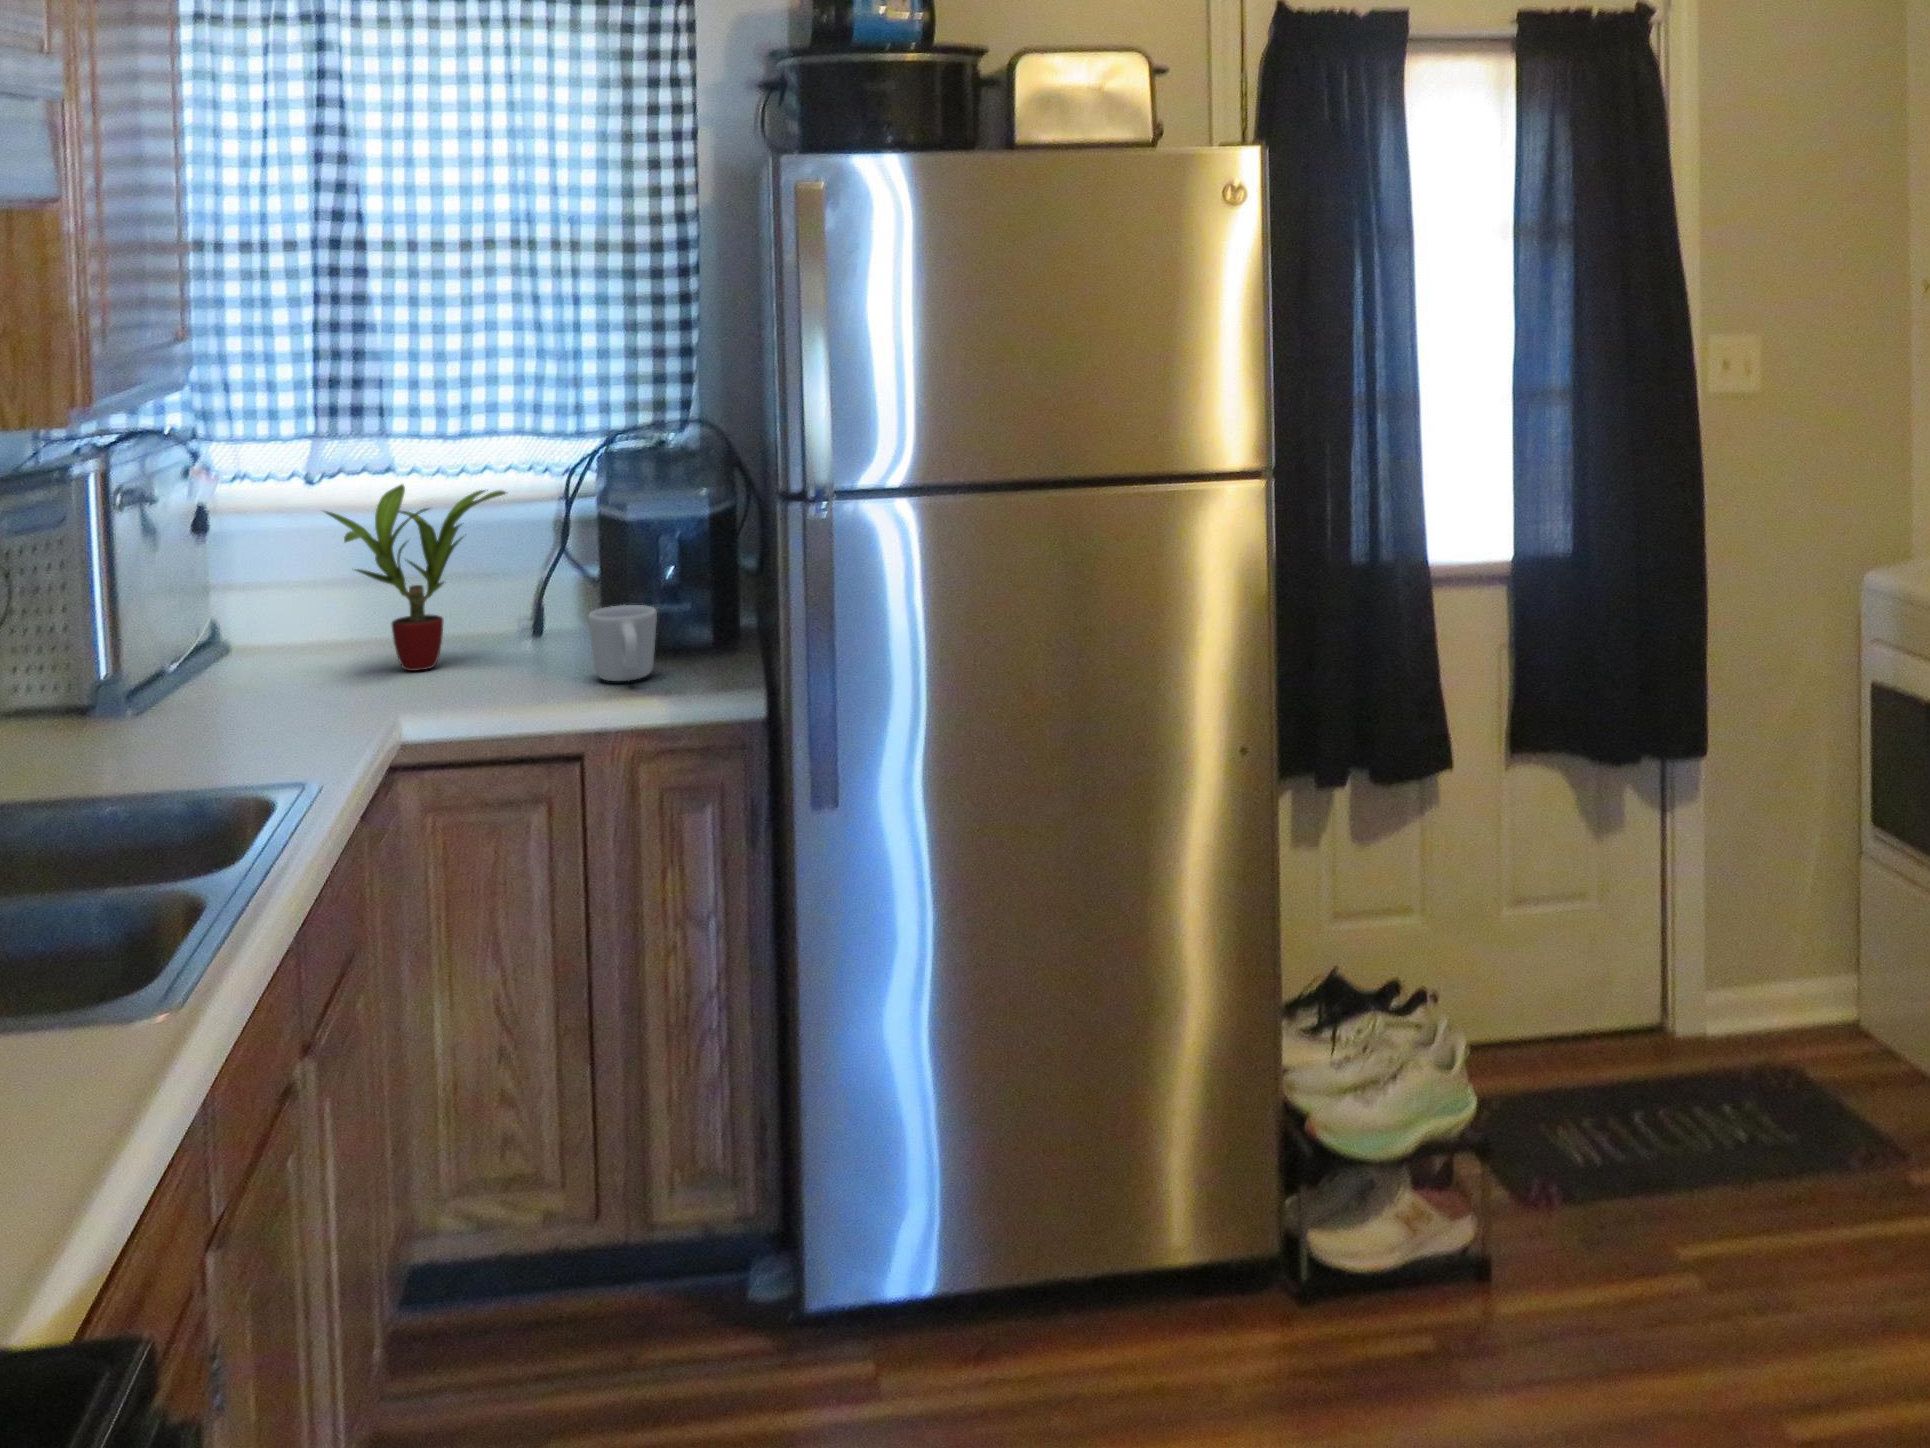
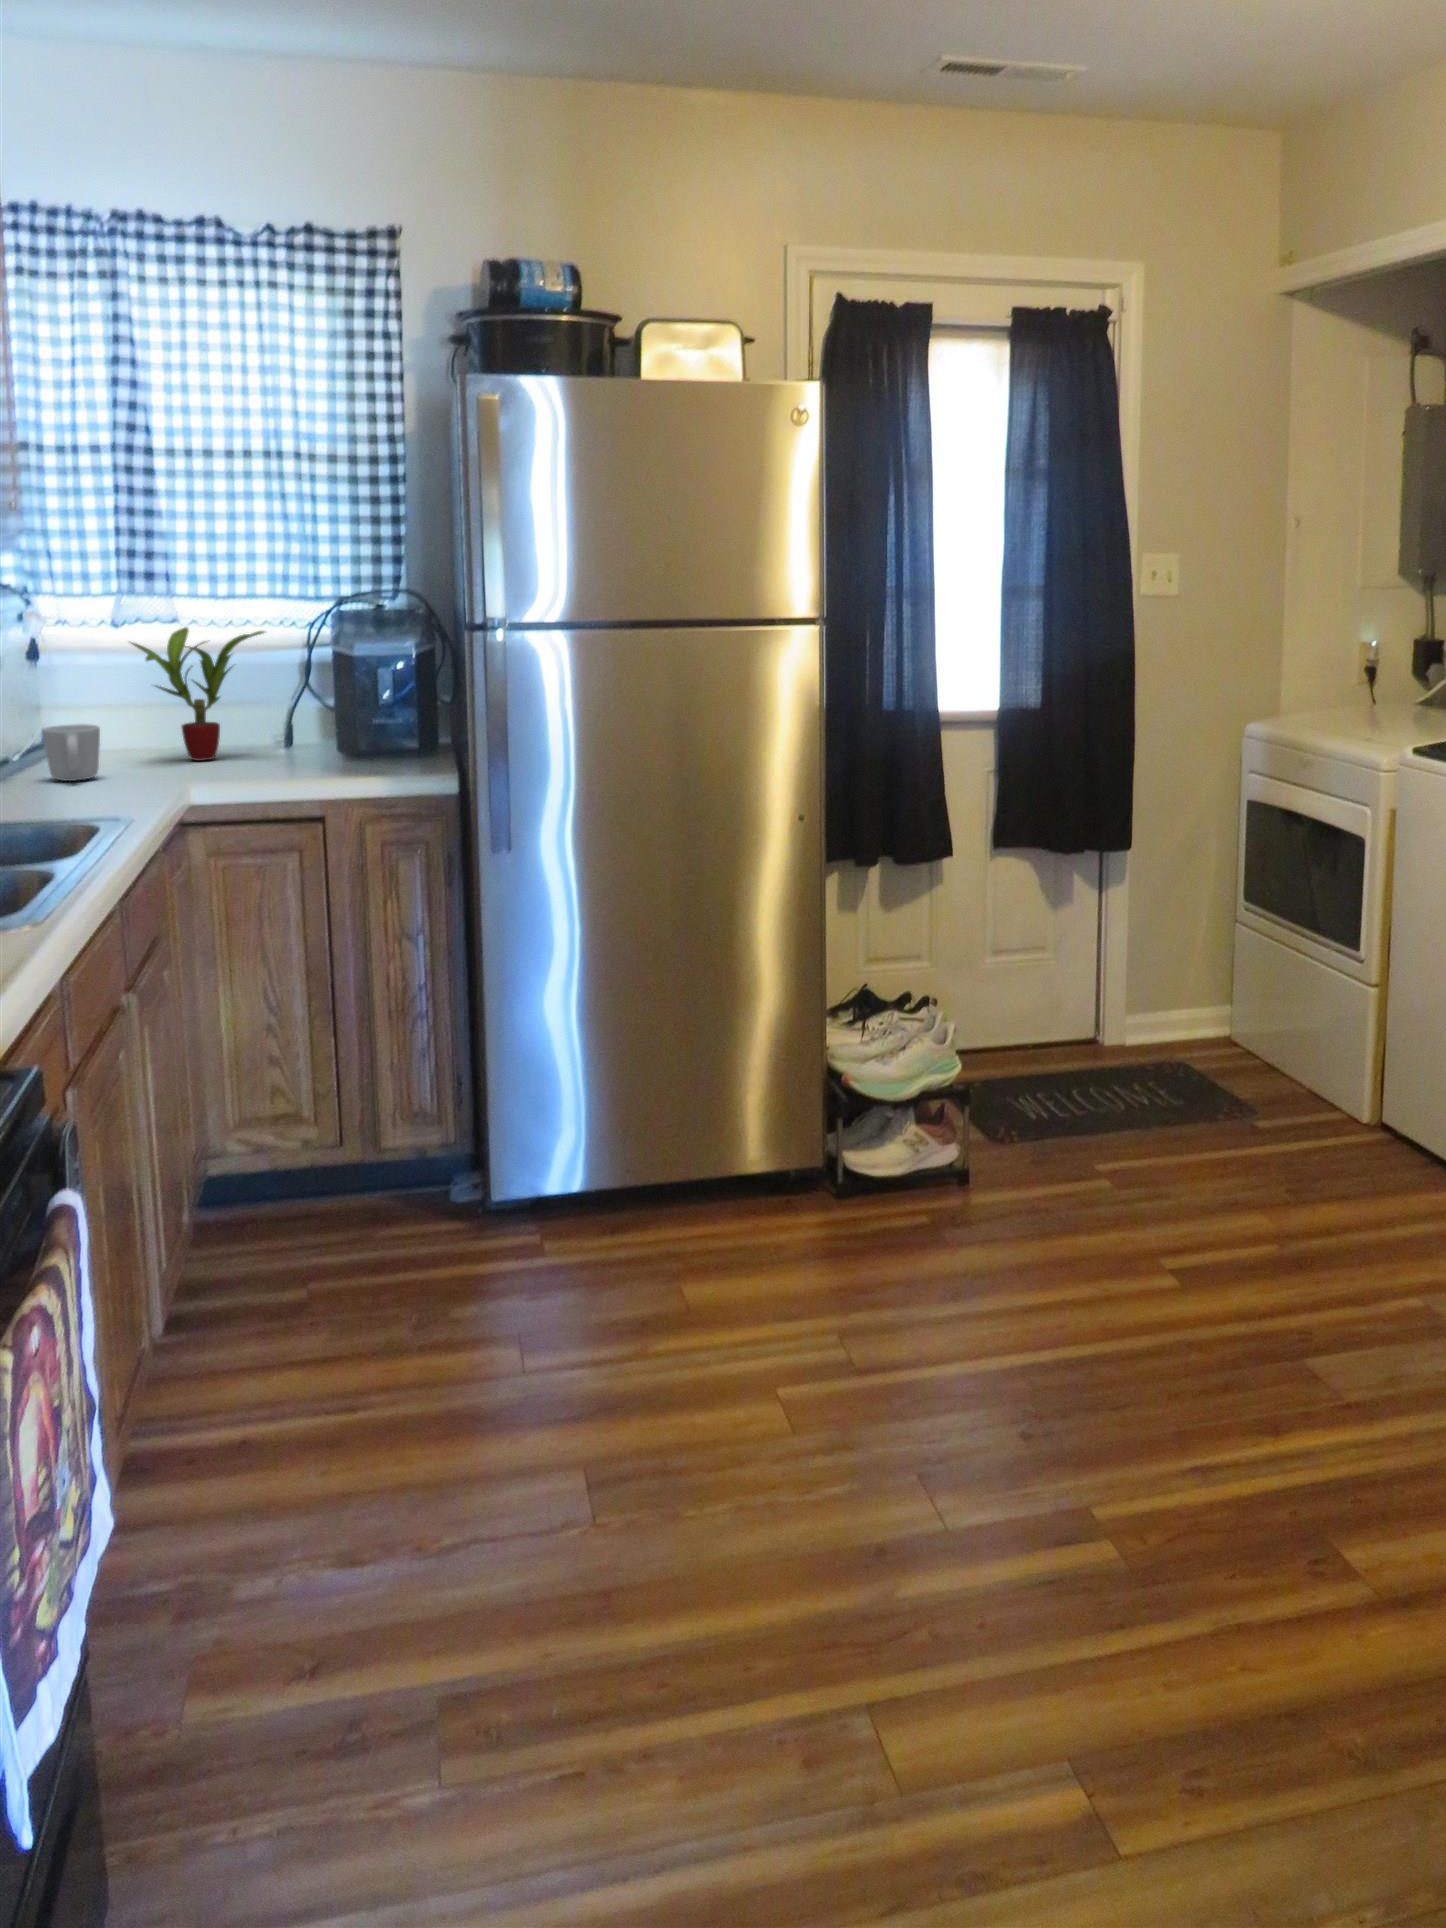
mug: present [588,605,657,681] -> present [42,724,100,781]

